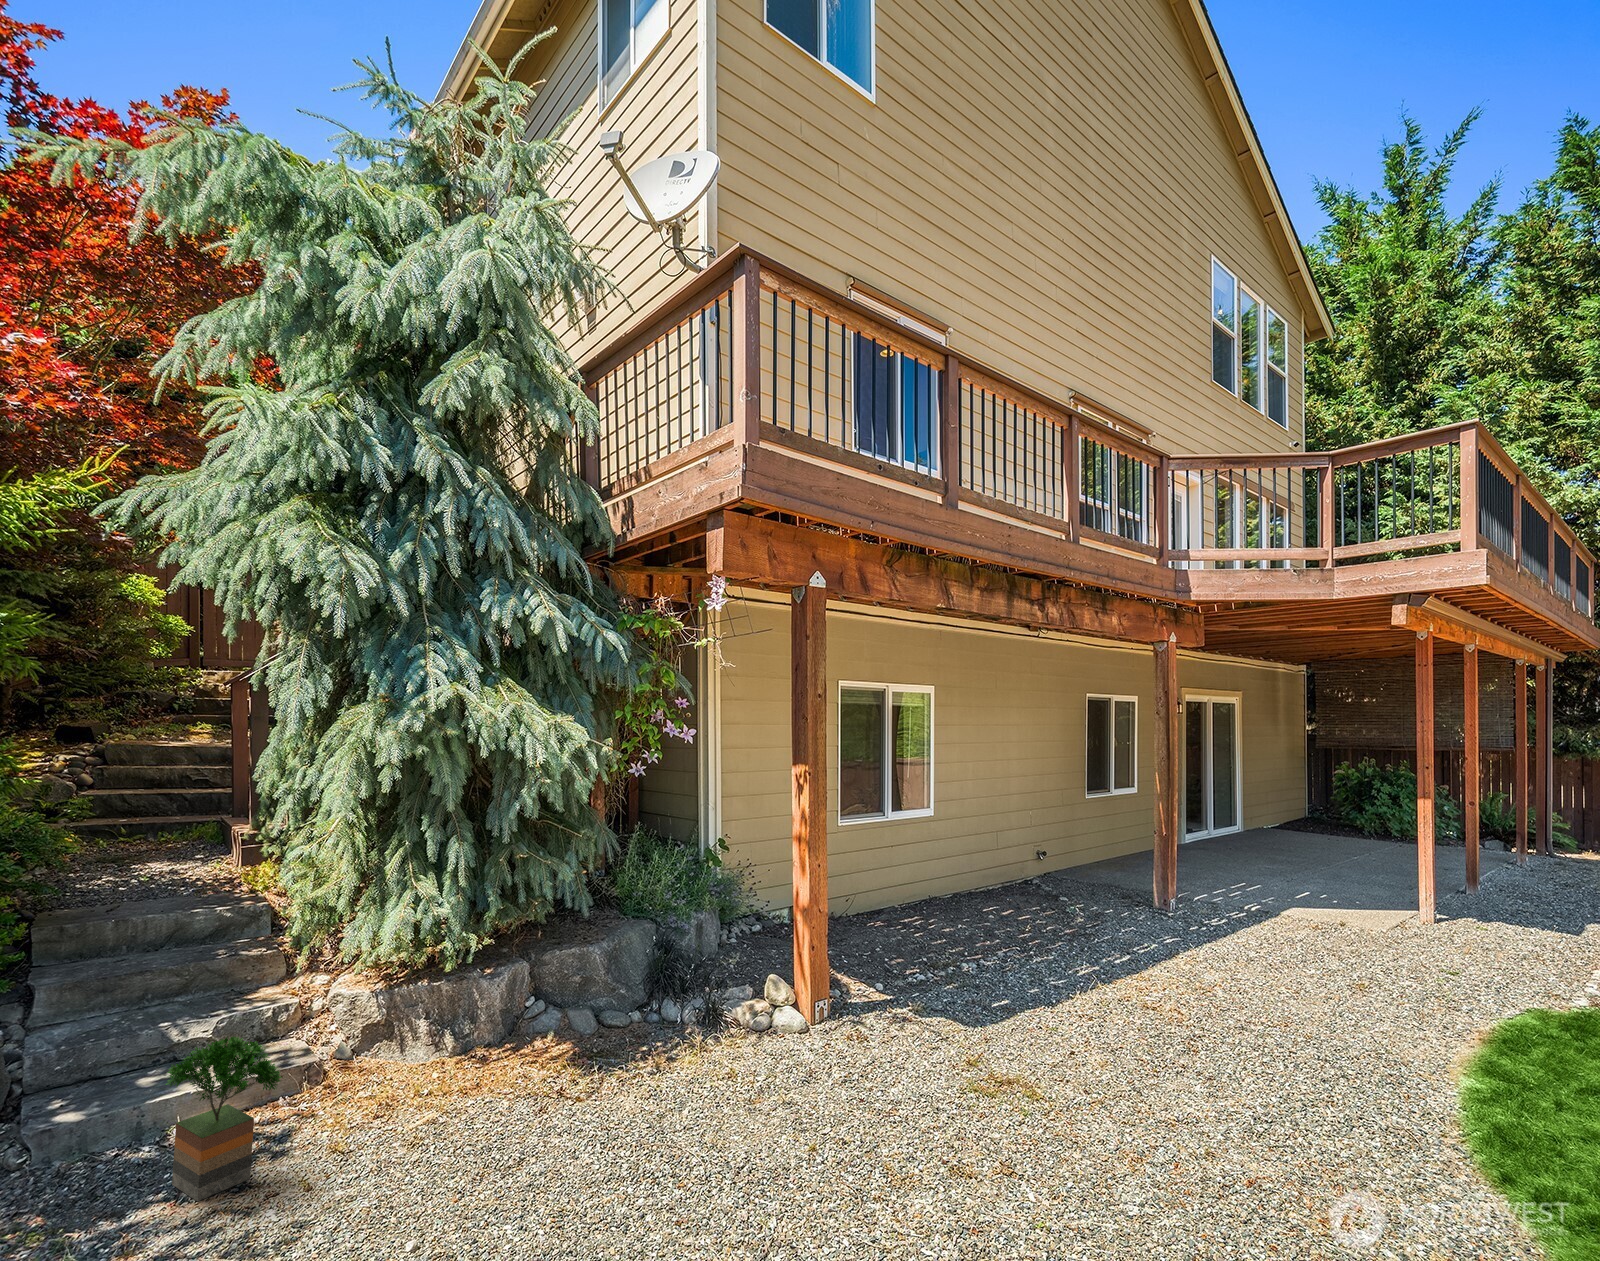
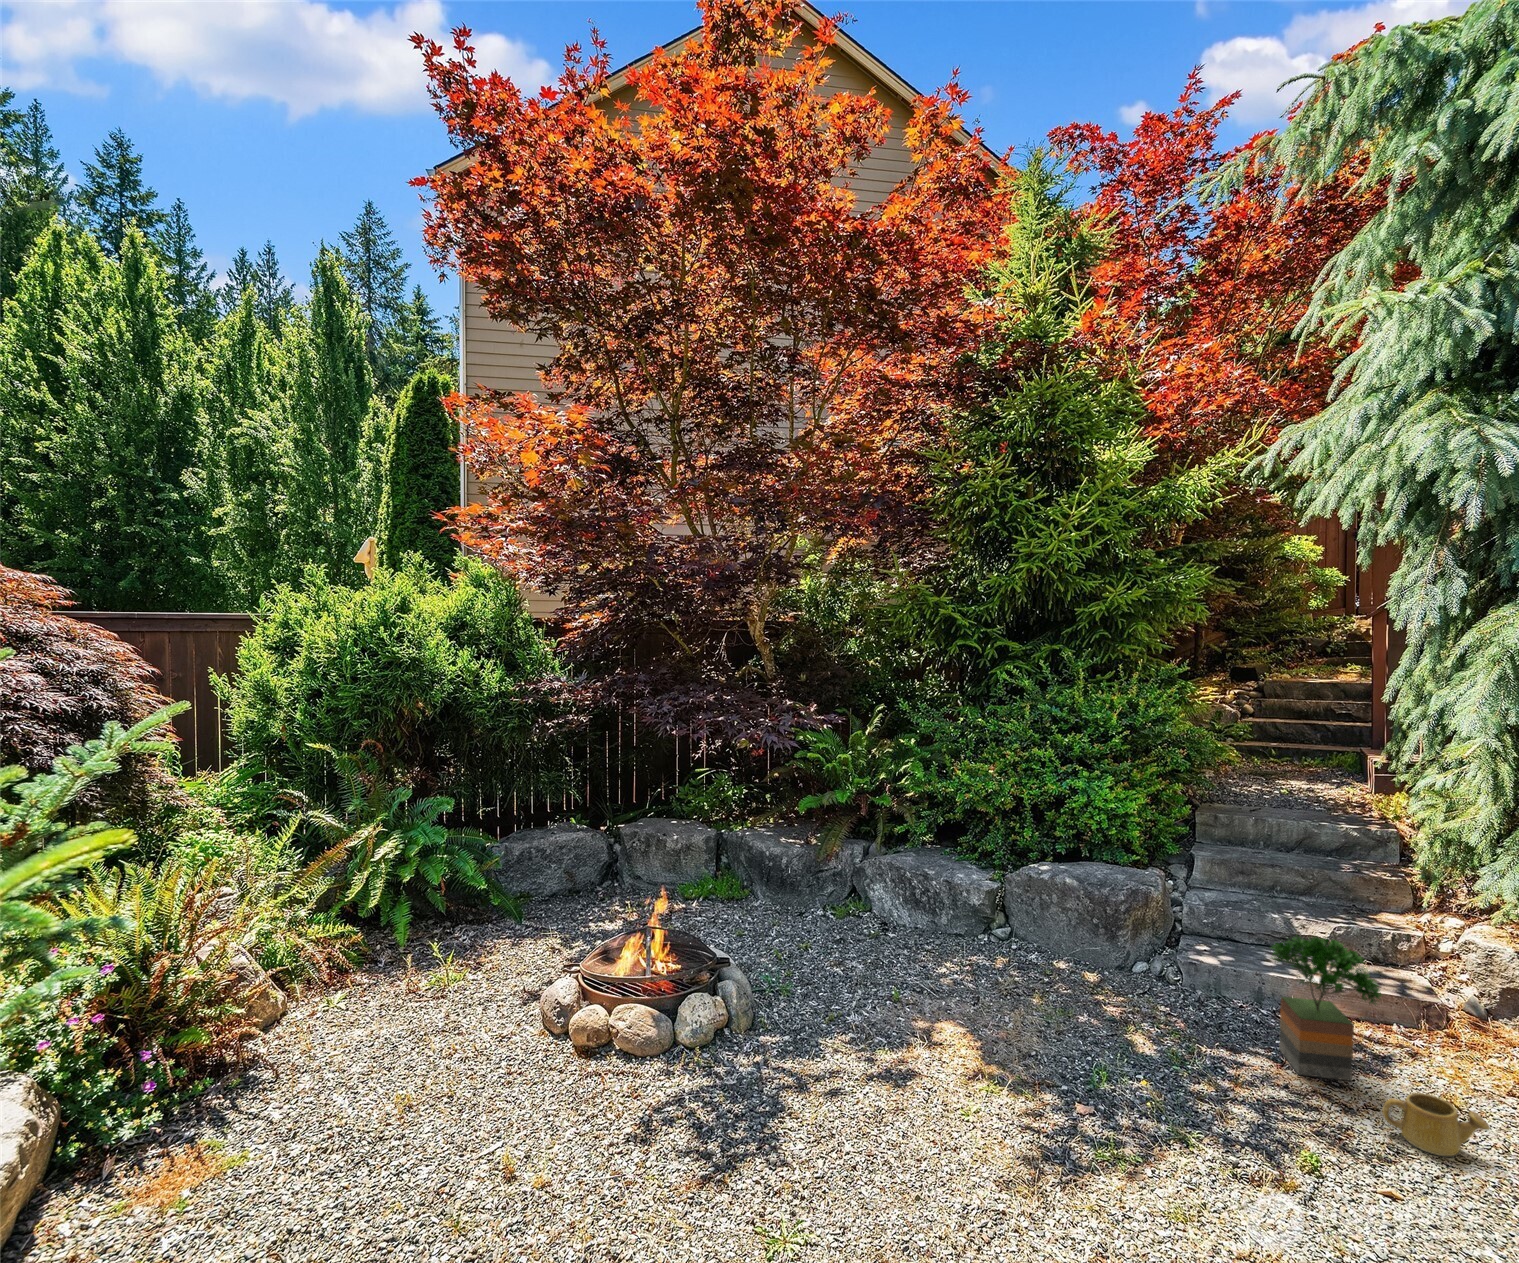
watering can: none [286,1150,372,1211] -> present [1382,1093,1490,1156]

